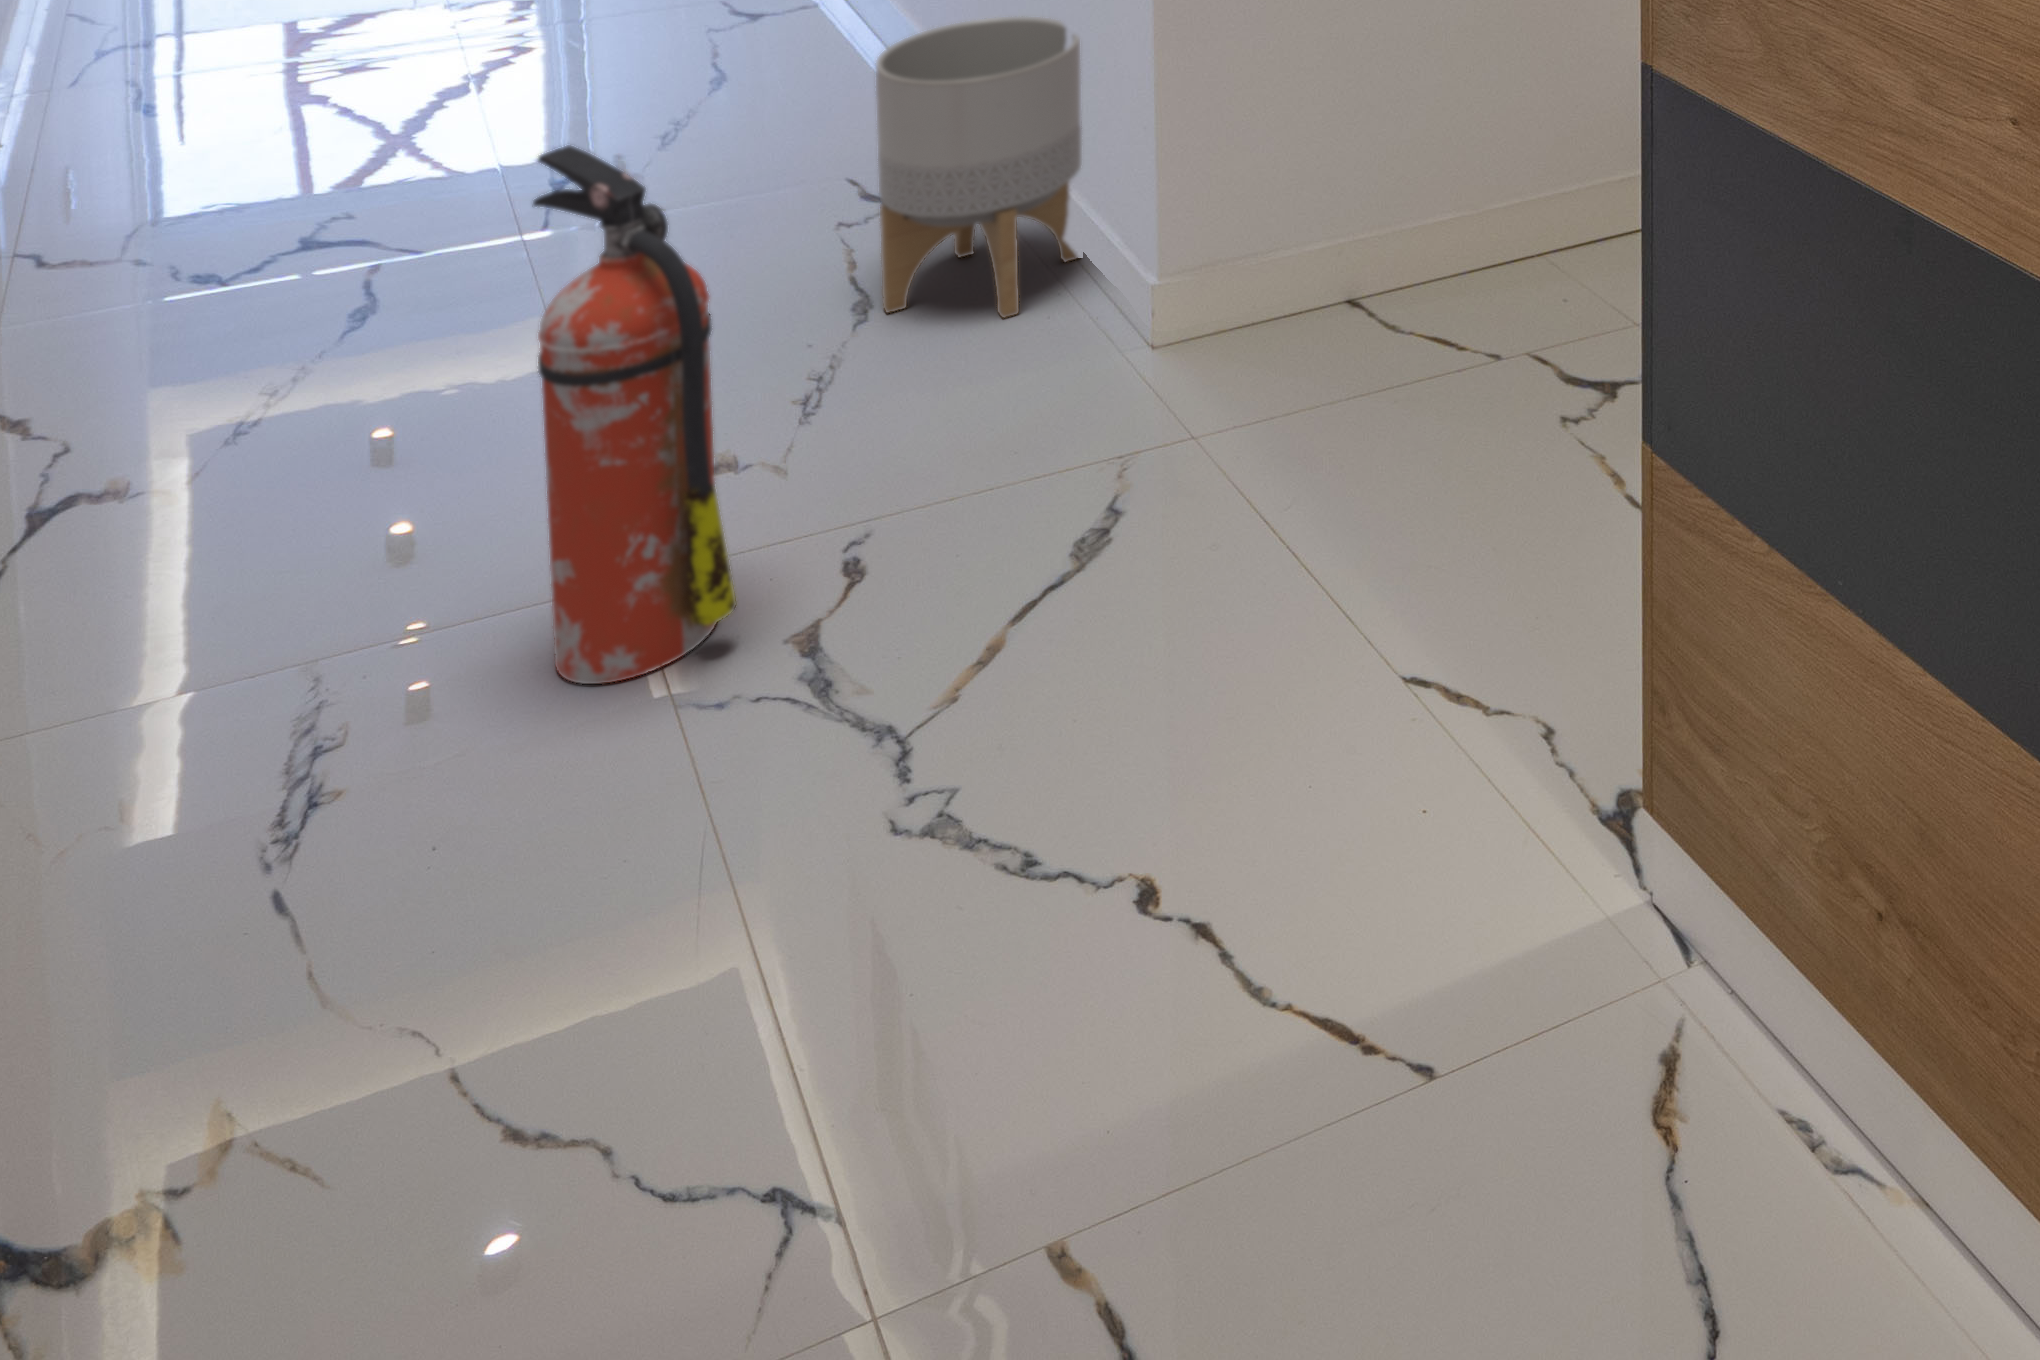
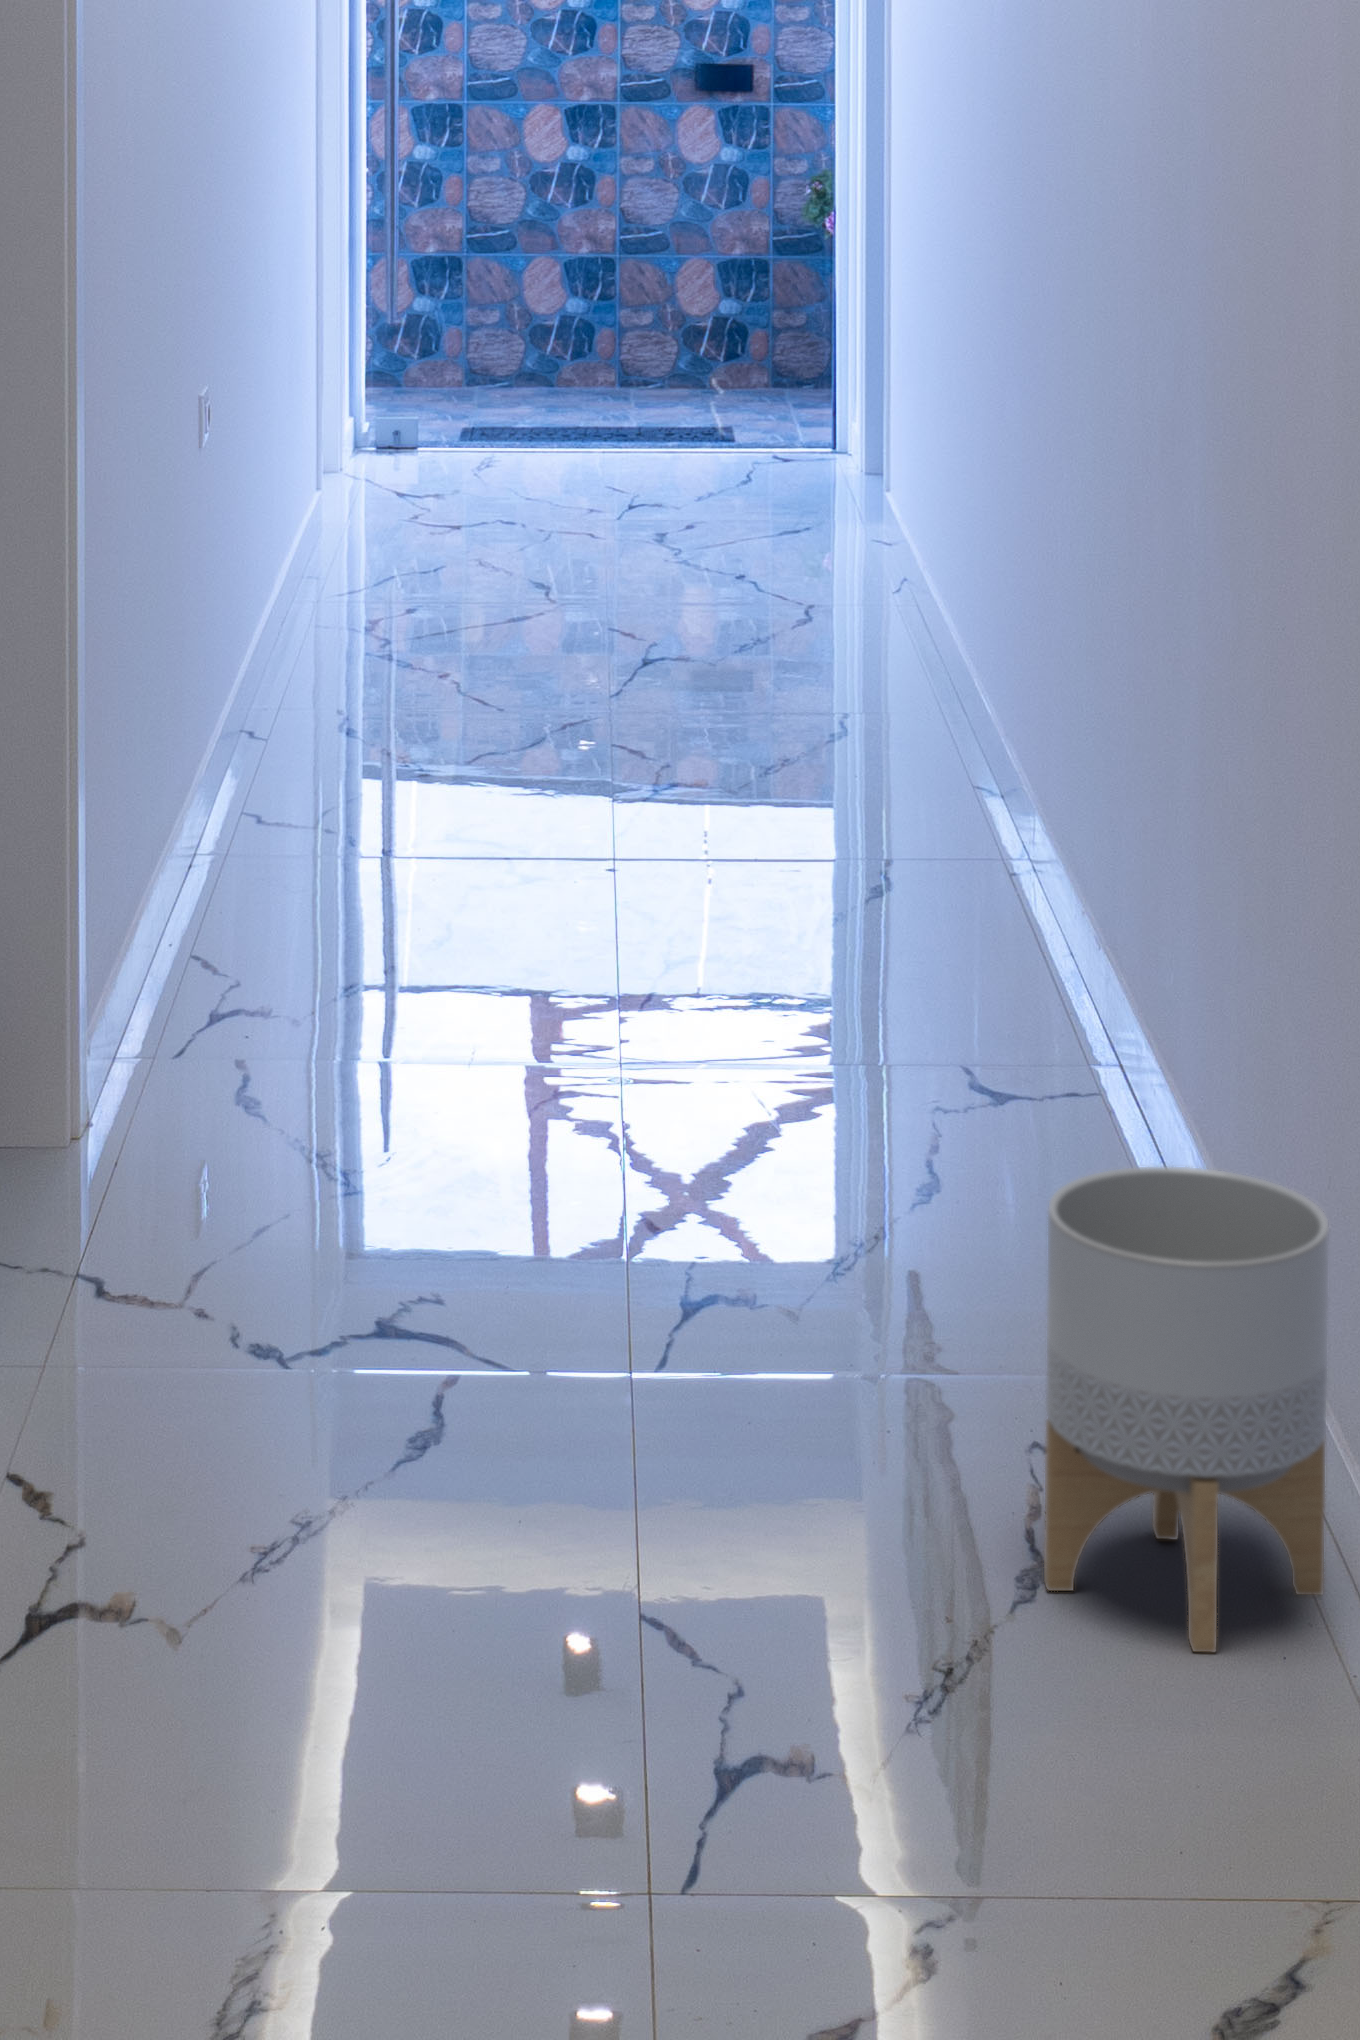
fire extinguisher: present [533,146,736,684] -> none [593,1220,783,1969]

